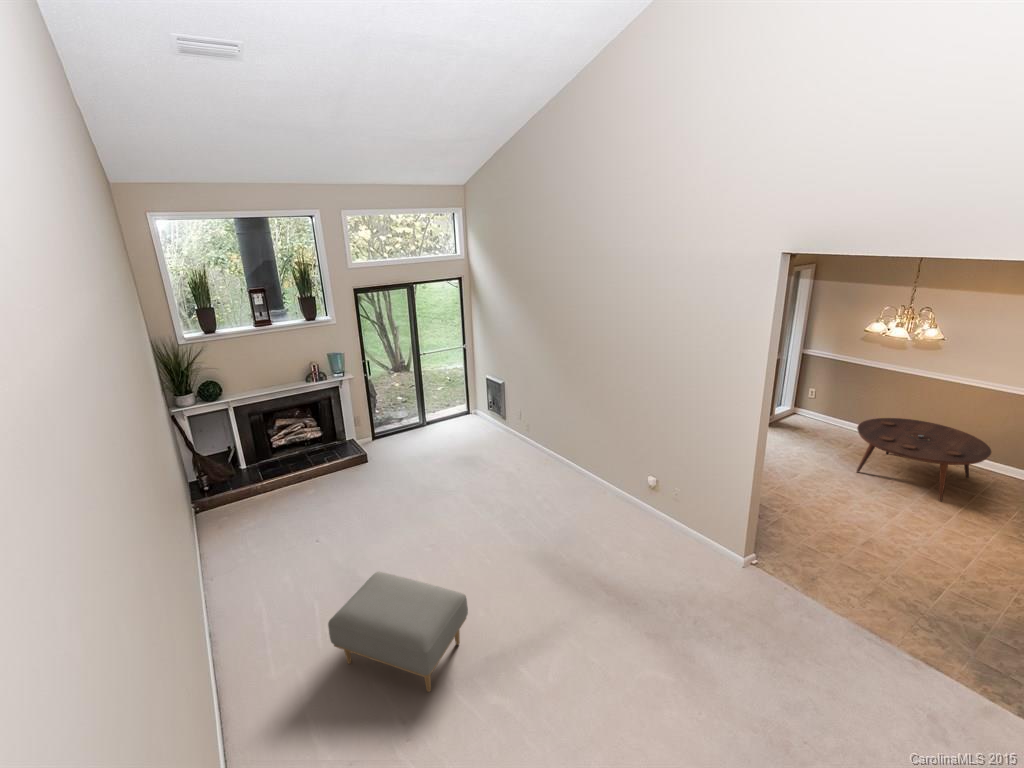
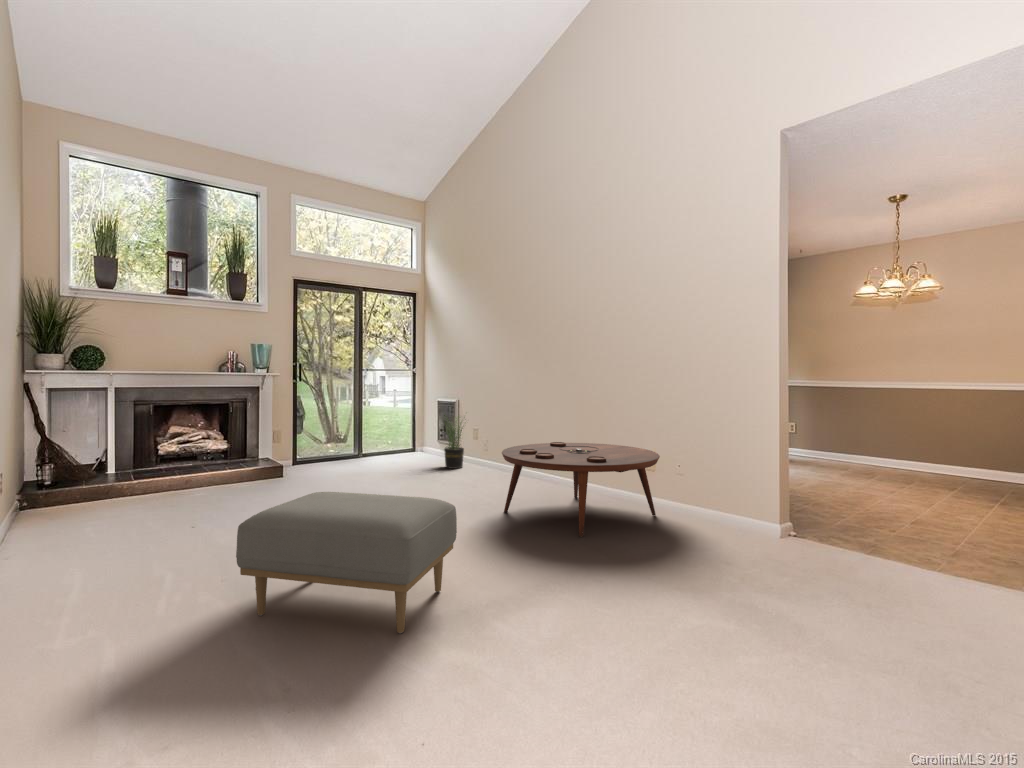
potted plant: none [486,397,510,447] -> present [444,415,464,469]
coffee table: present [857,418,991,501] -> present [502,442,660,537]

